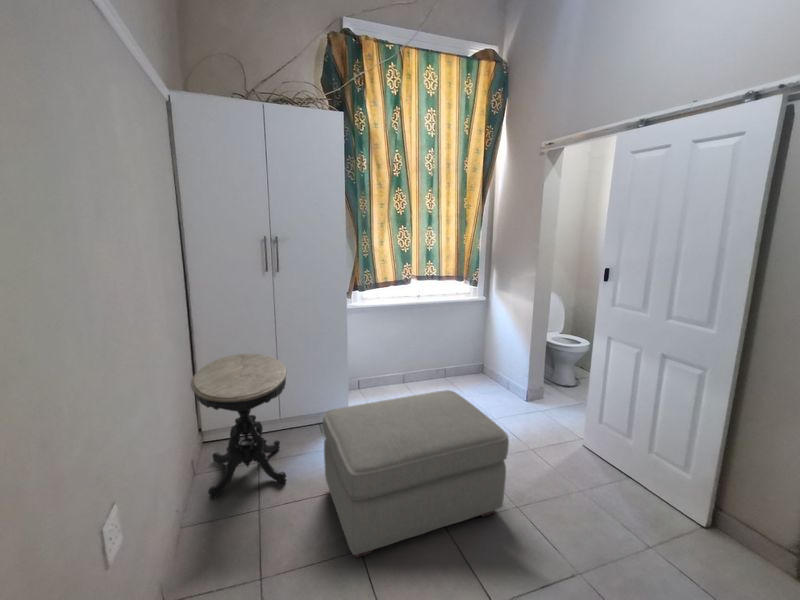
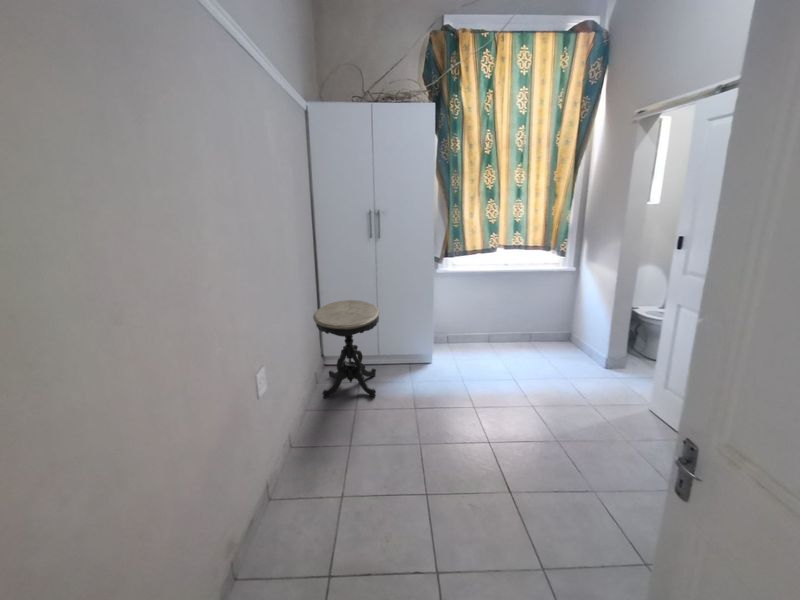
ottoman: present [323,390,509,558] -> none [402,342,548,450]

